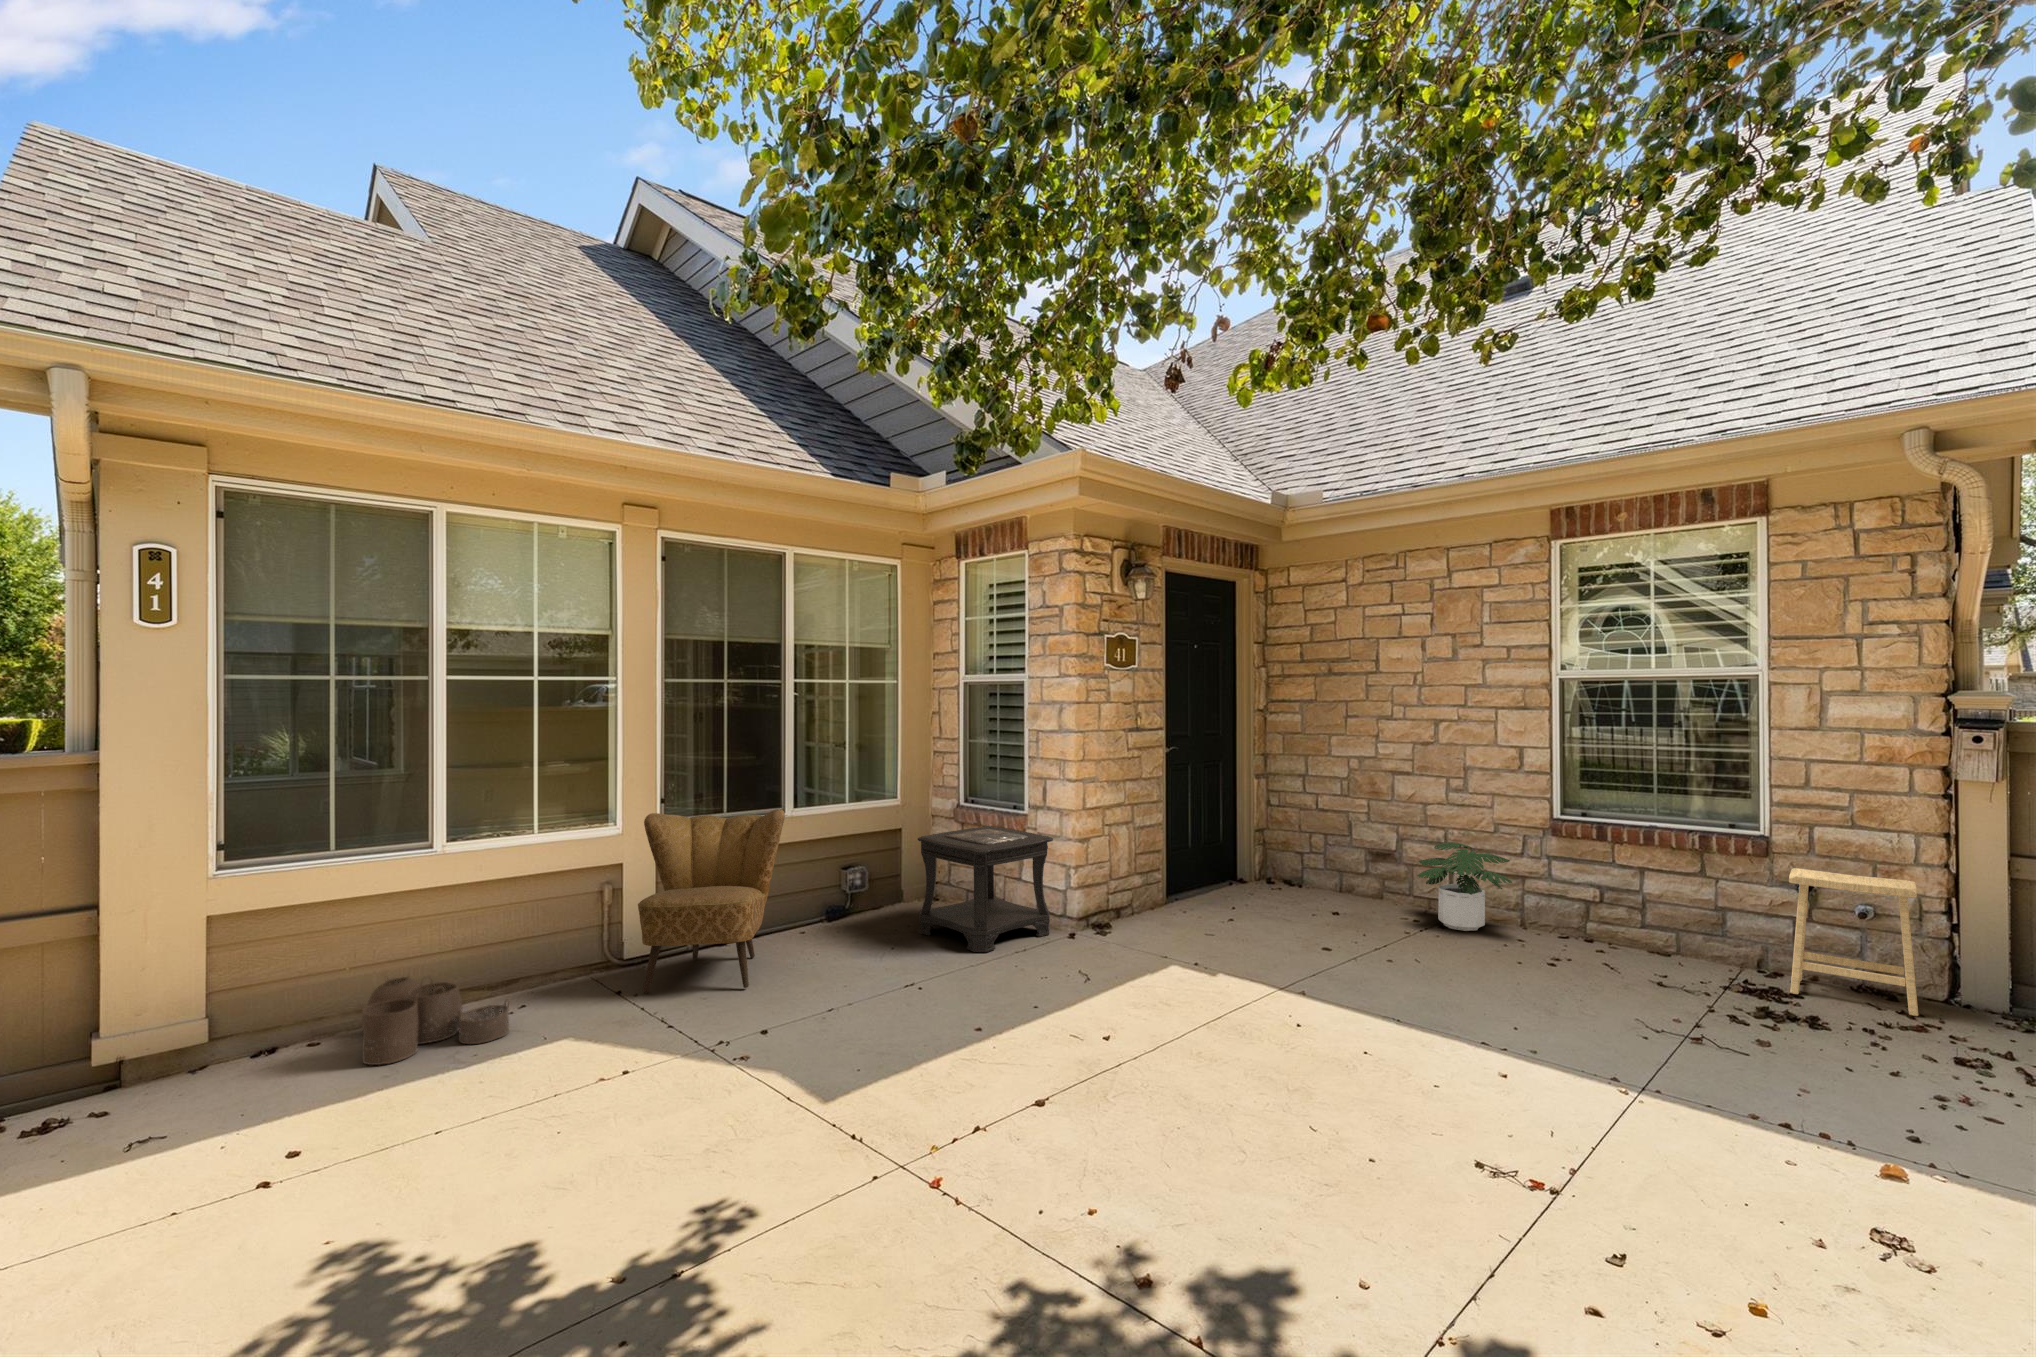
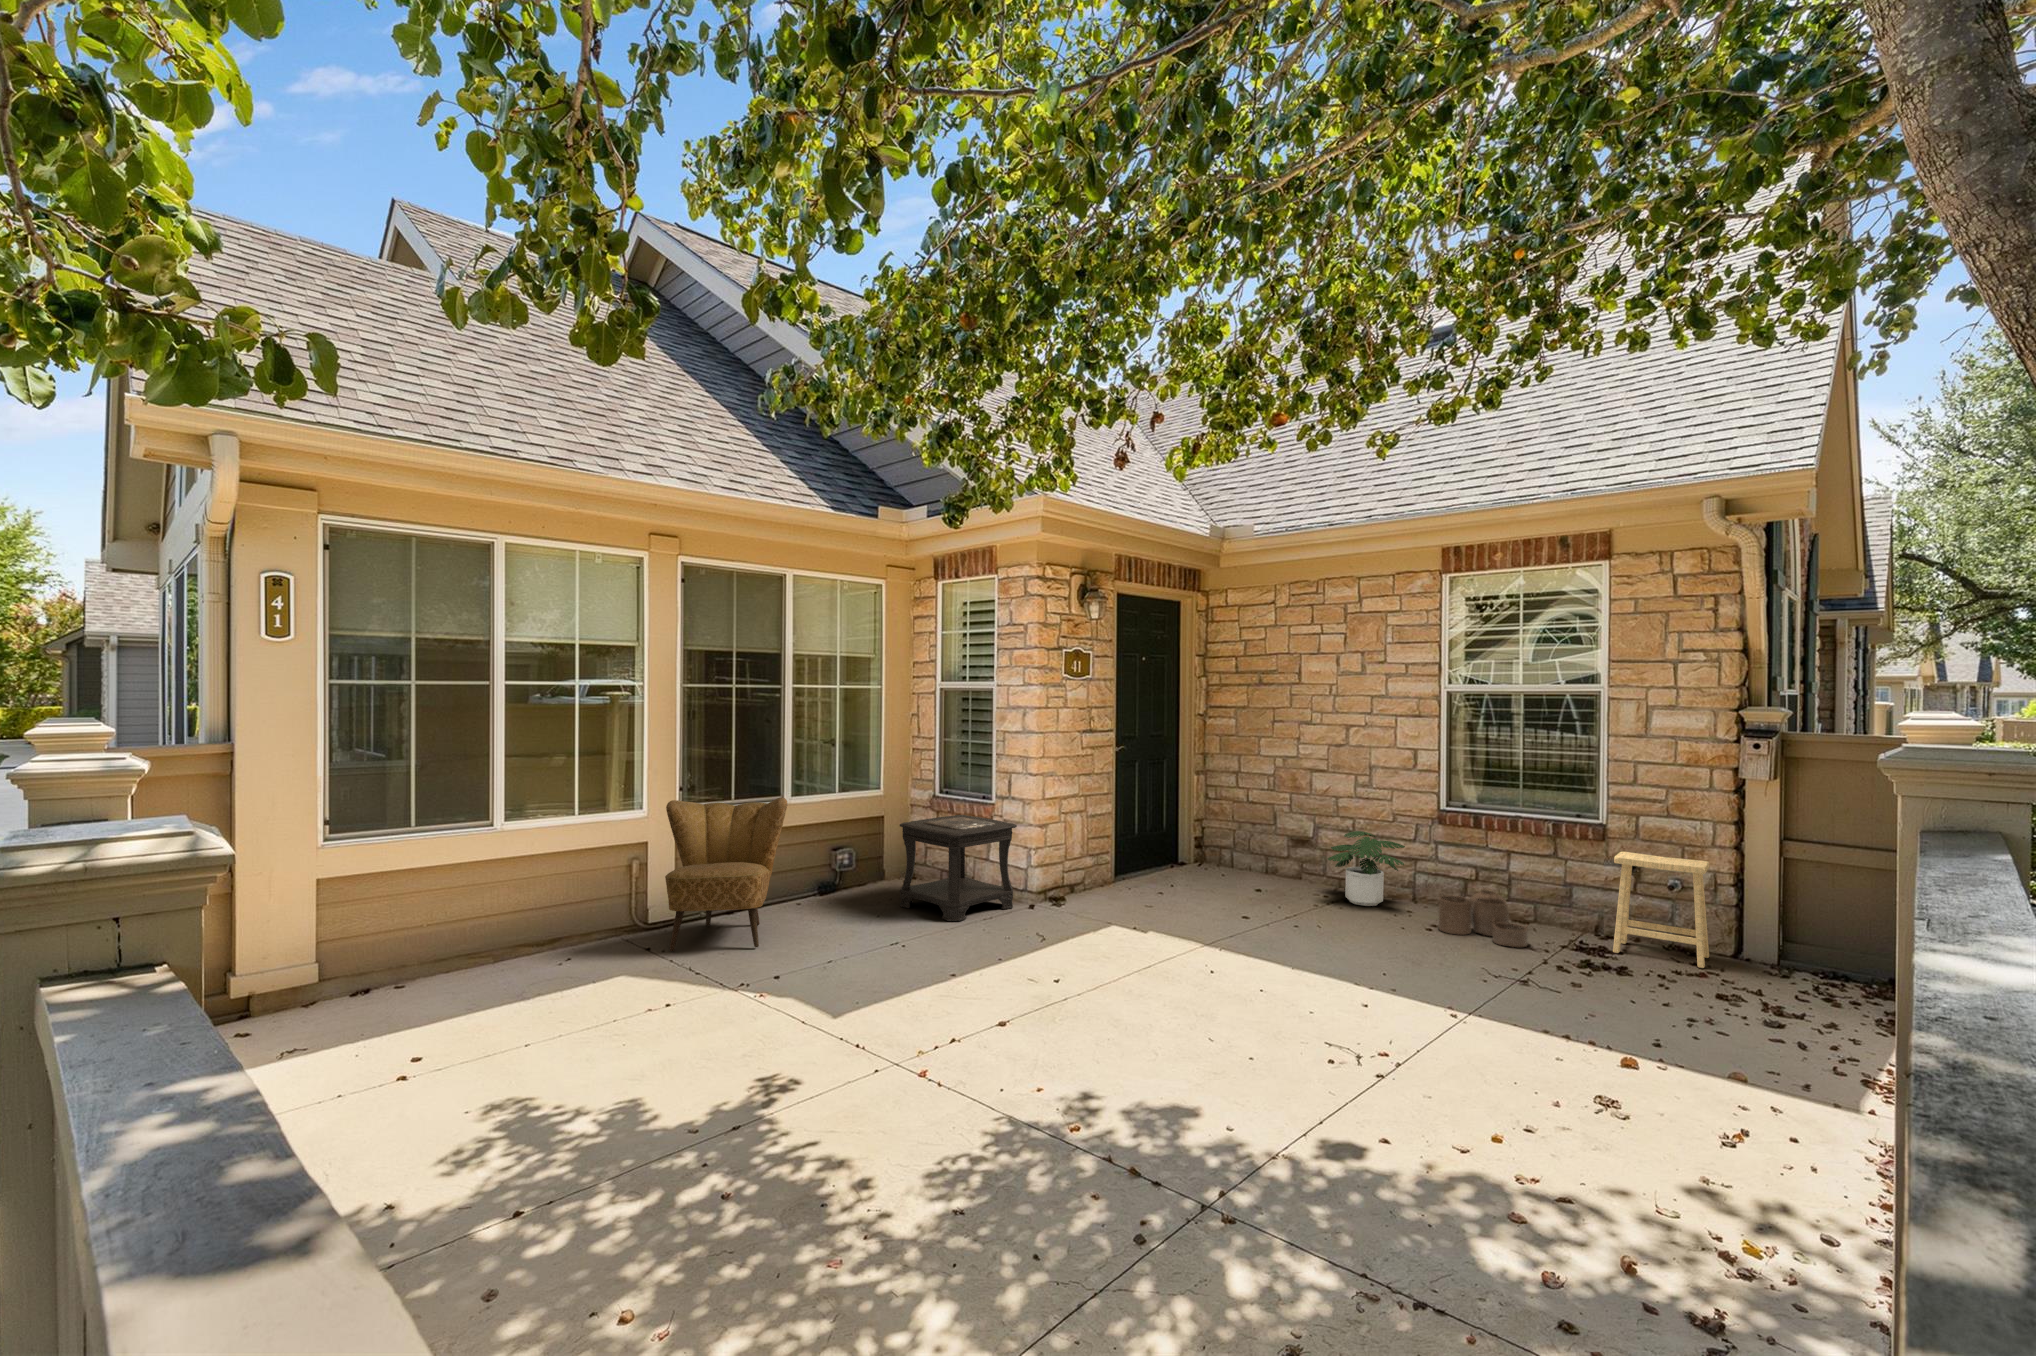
woven basket: present [360,977,509,1065] -> present [1439,890,1528,947]

